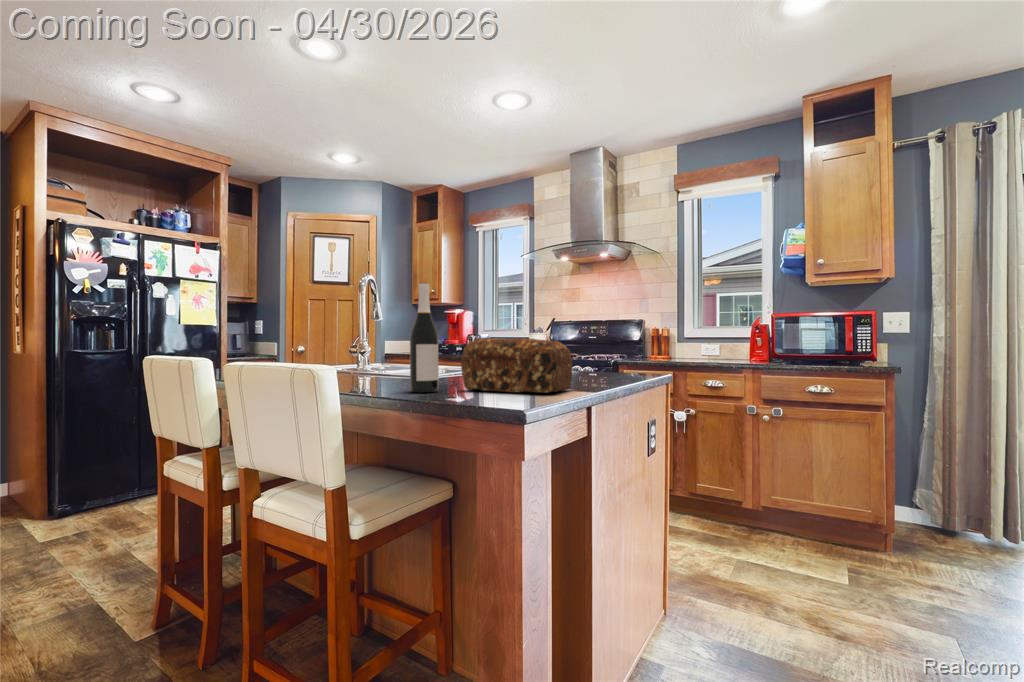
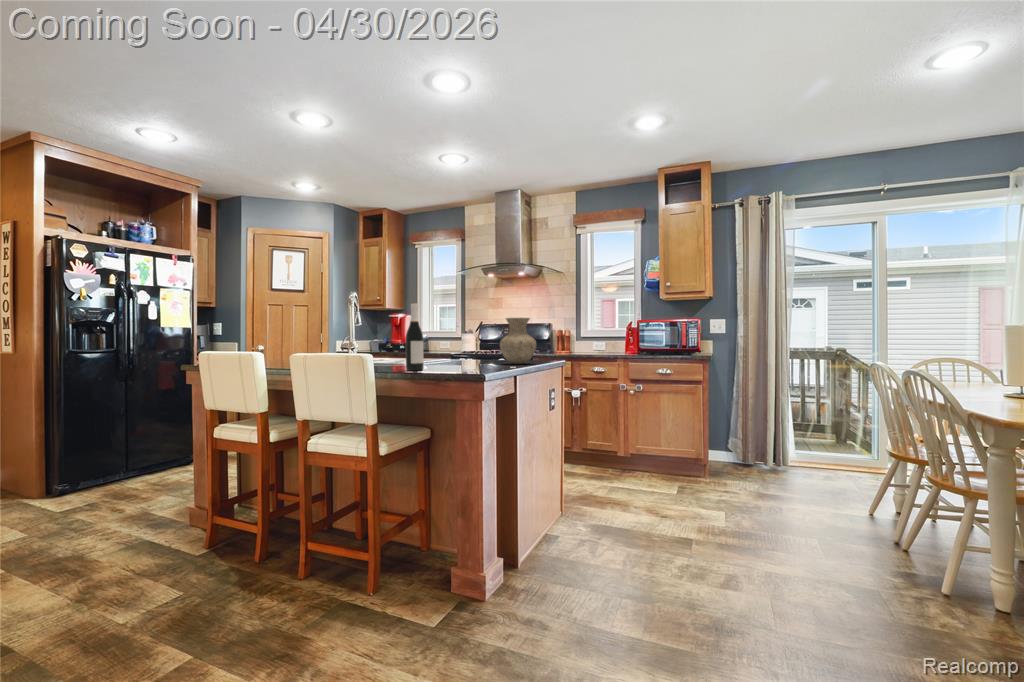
vase: none [568,308,625,380] -> present [500,317,536,364]
bread loaf: present [461,338,572,393] -> none [438,337,505,370]

